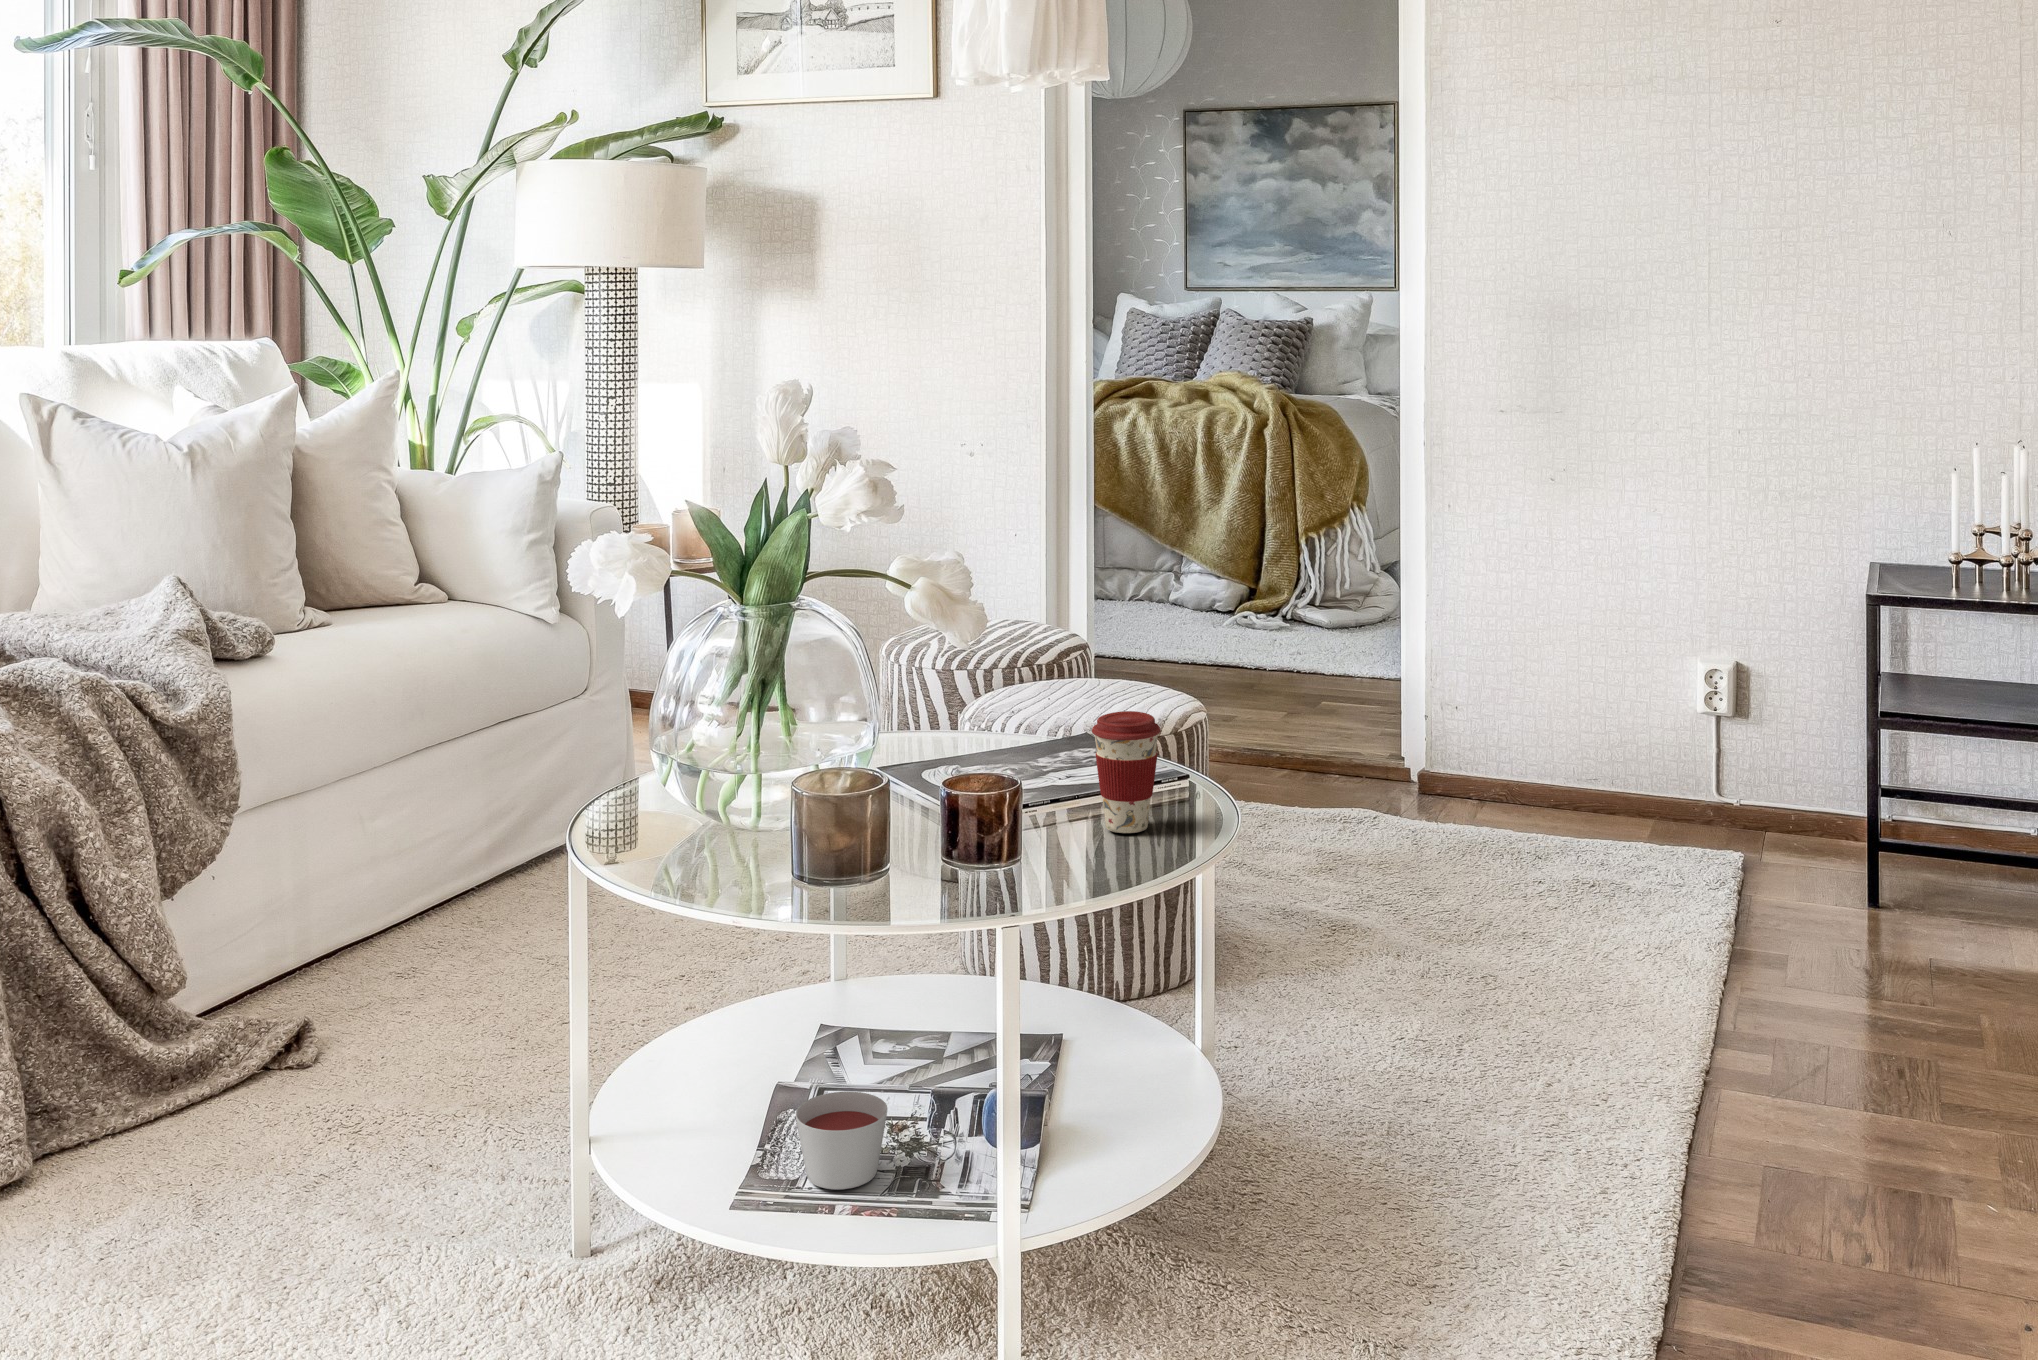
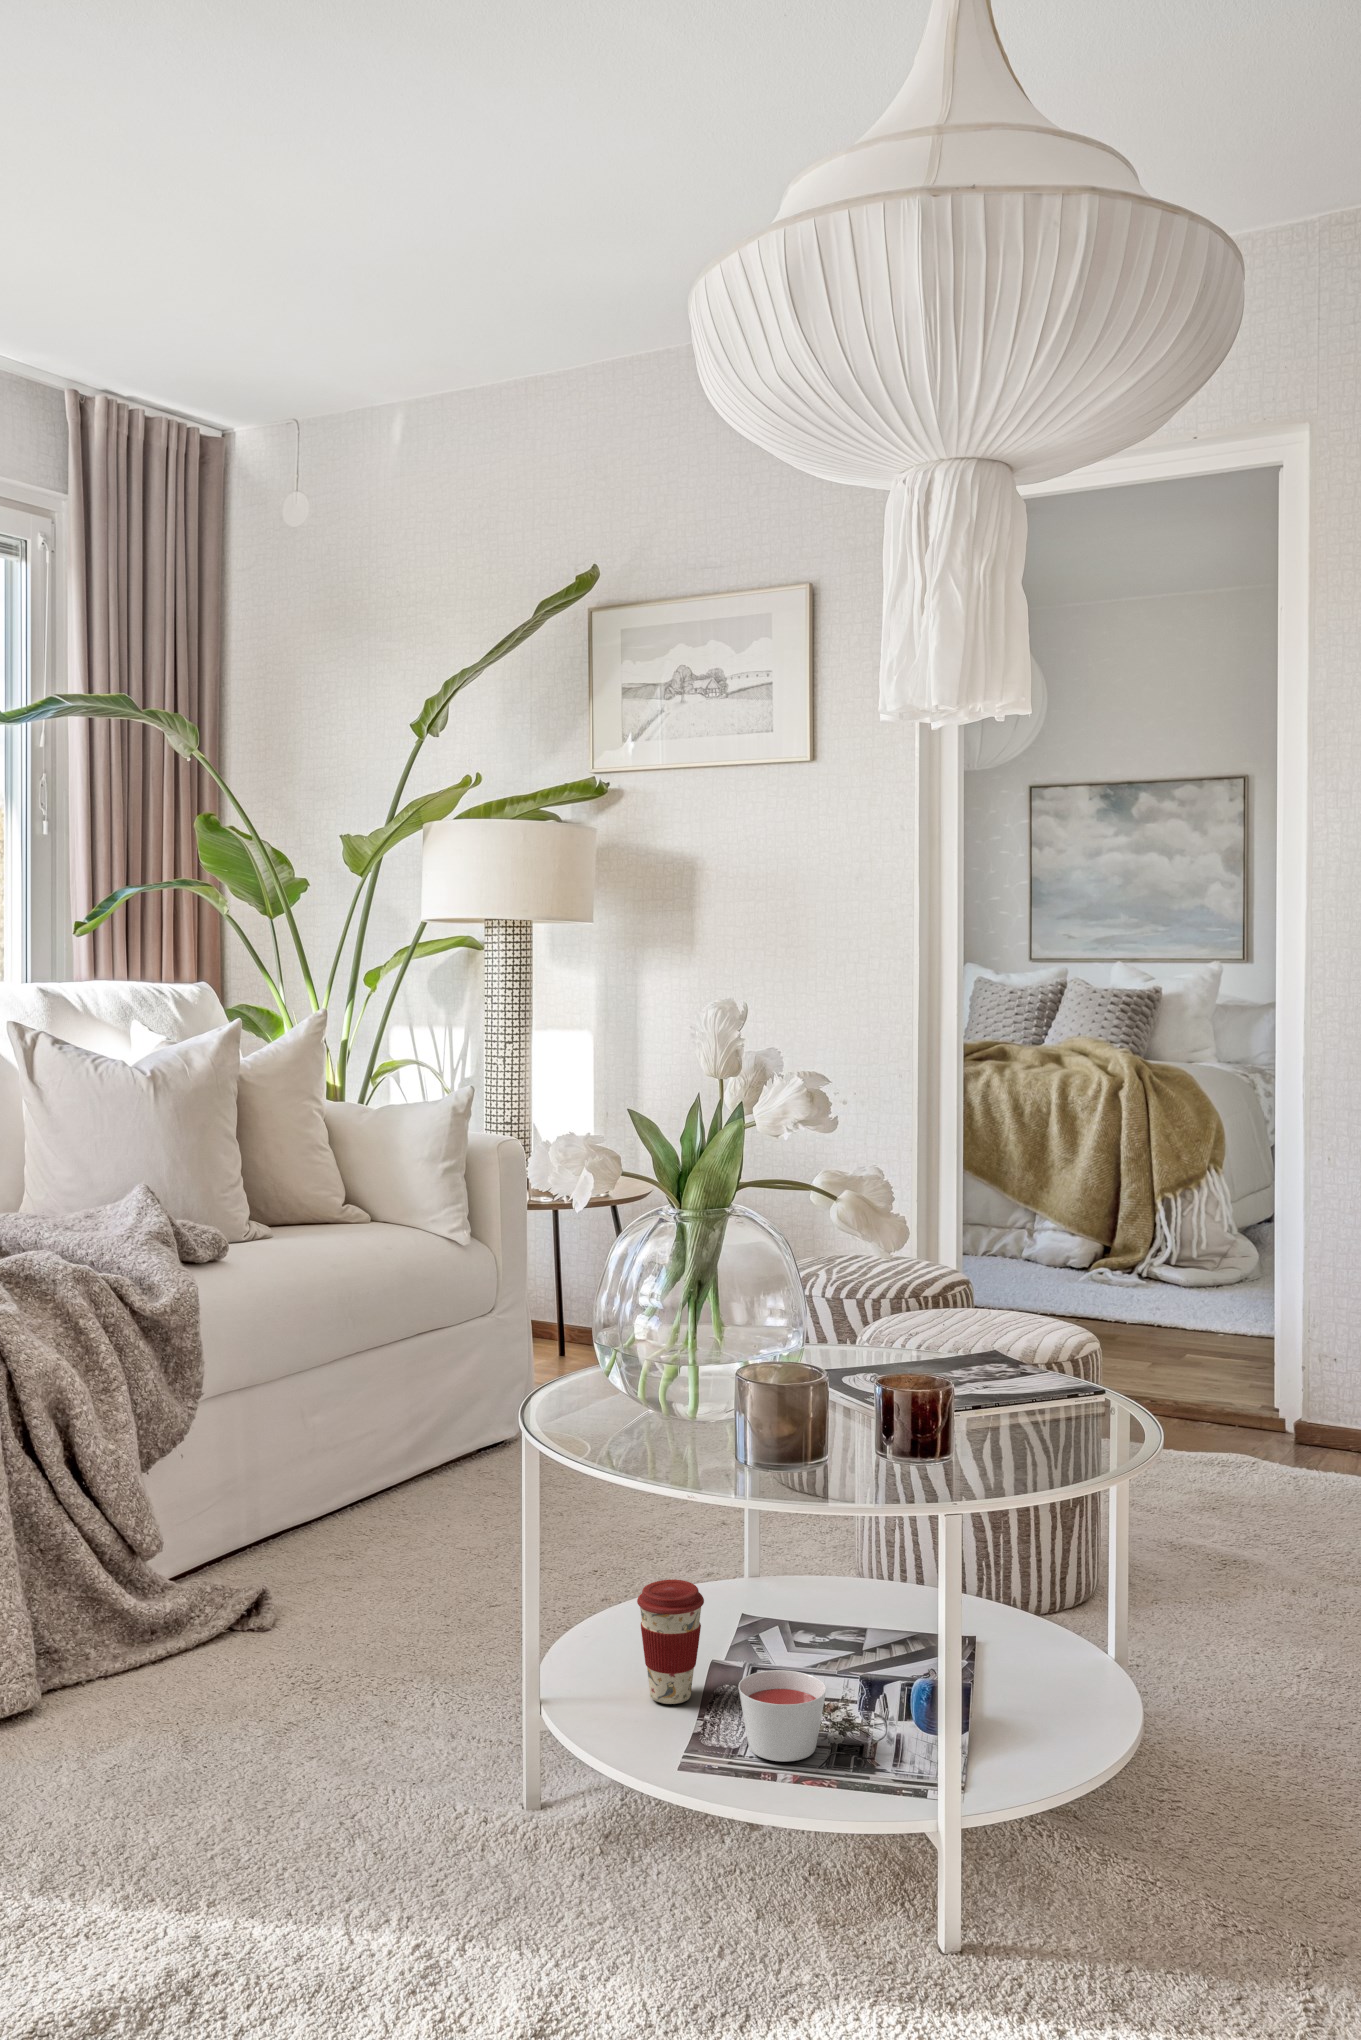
coffee cup: present [1092,711,1160,833] -> present [637,1579,704,1704]

